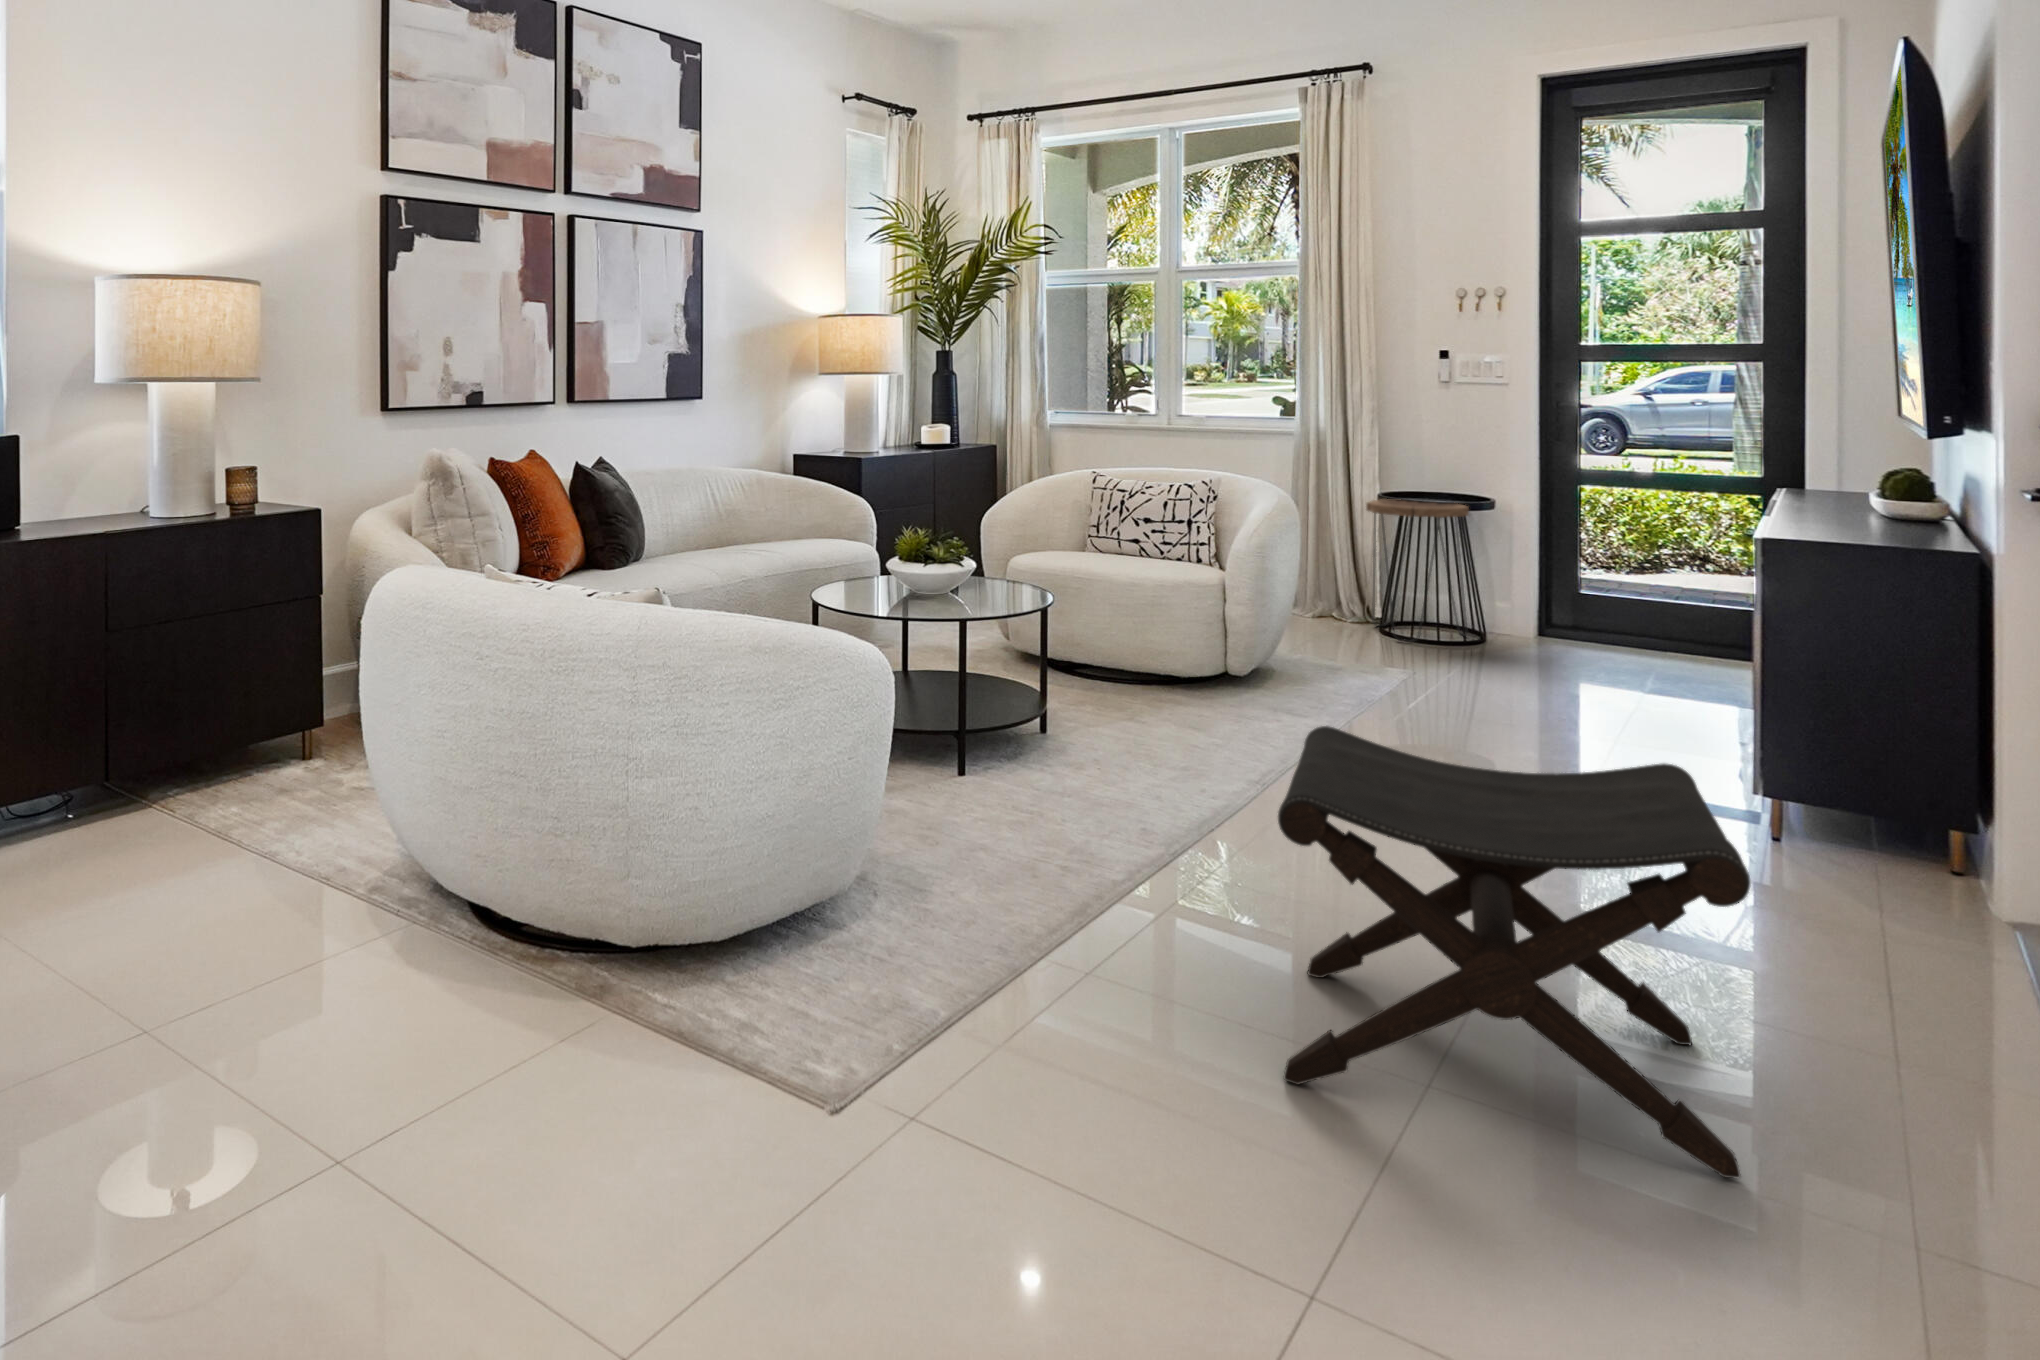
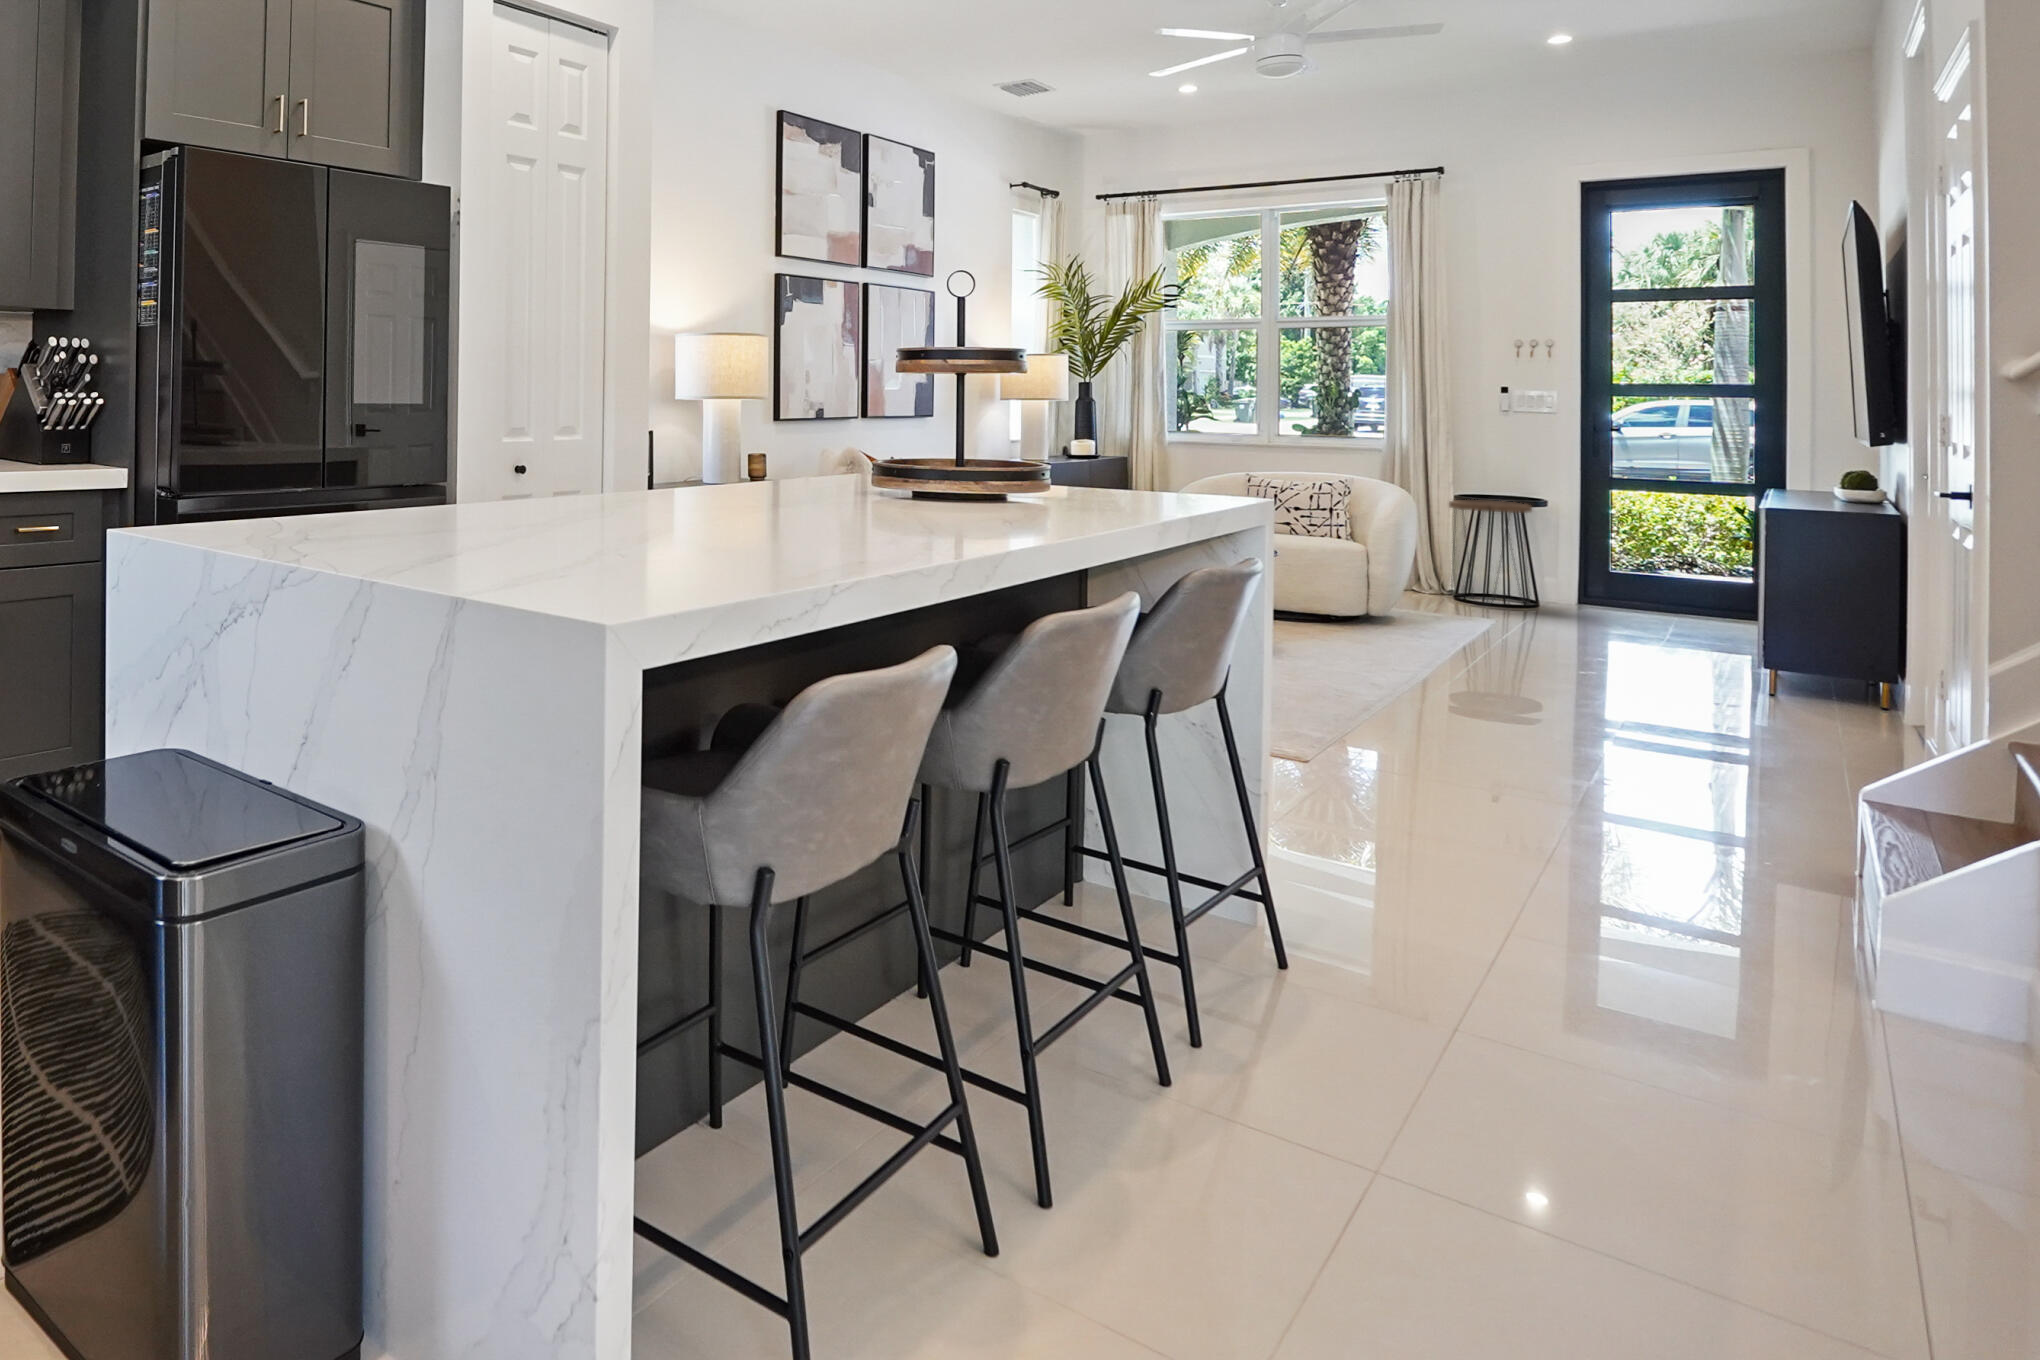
footstool: present [1278,726,1751,1178] -> none [1498,594,1754,780]

